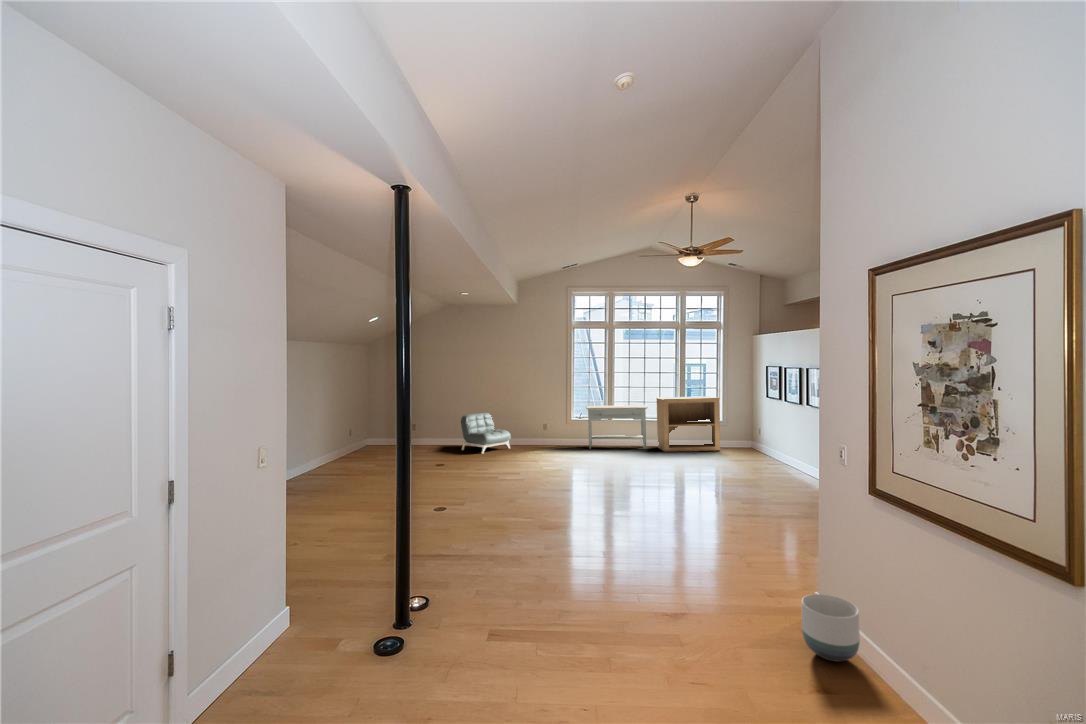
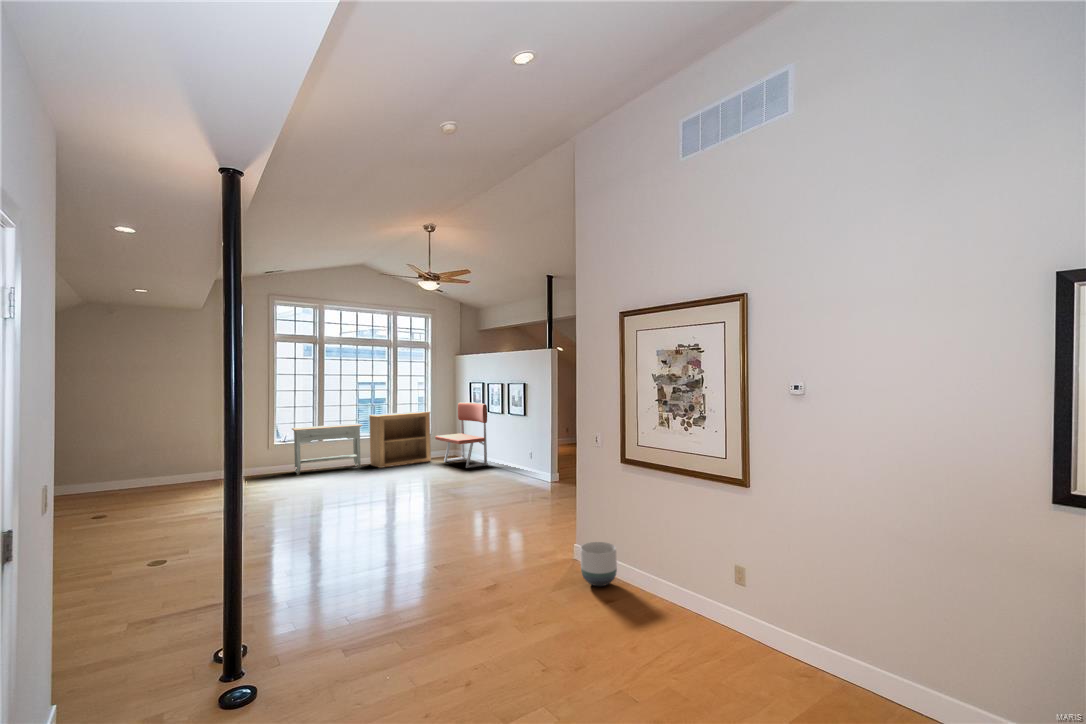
bench: none [724,389,783,463] -> present [435,402,488,468]
armchair: present [461,413,511,454] -> none [117,445,195,496]

